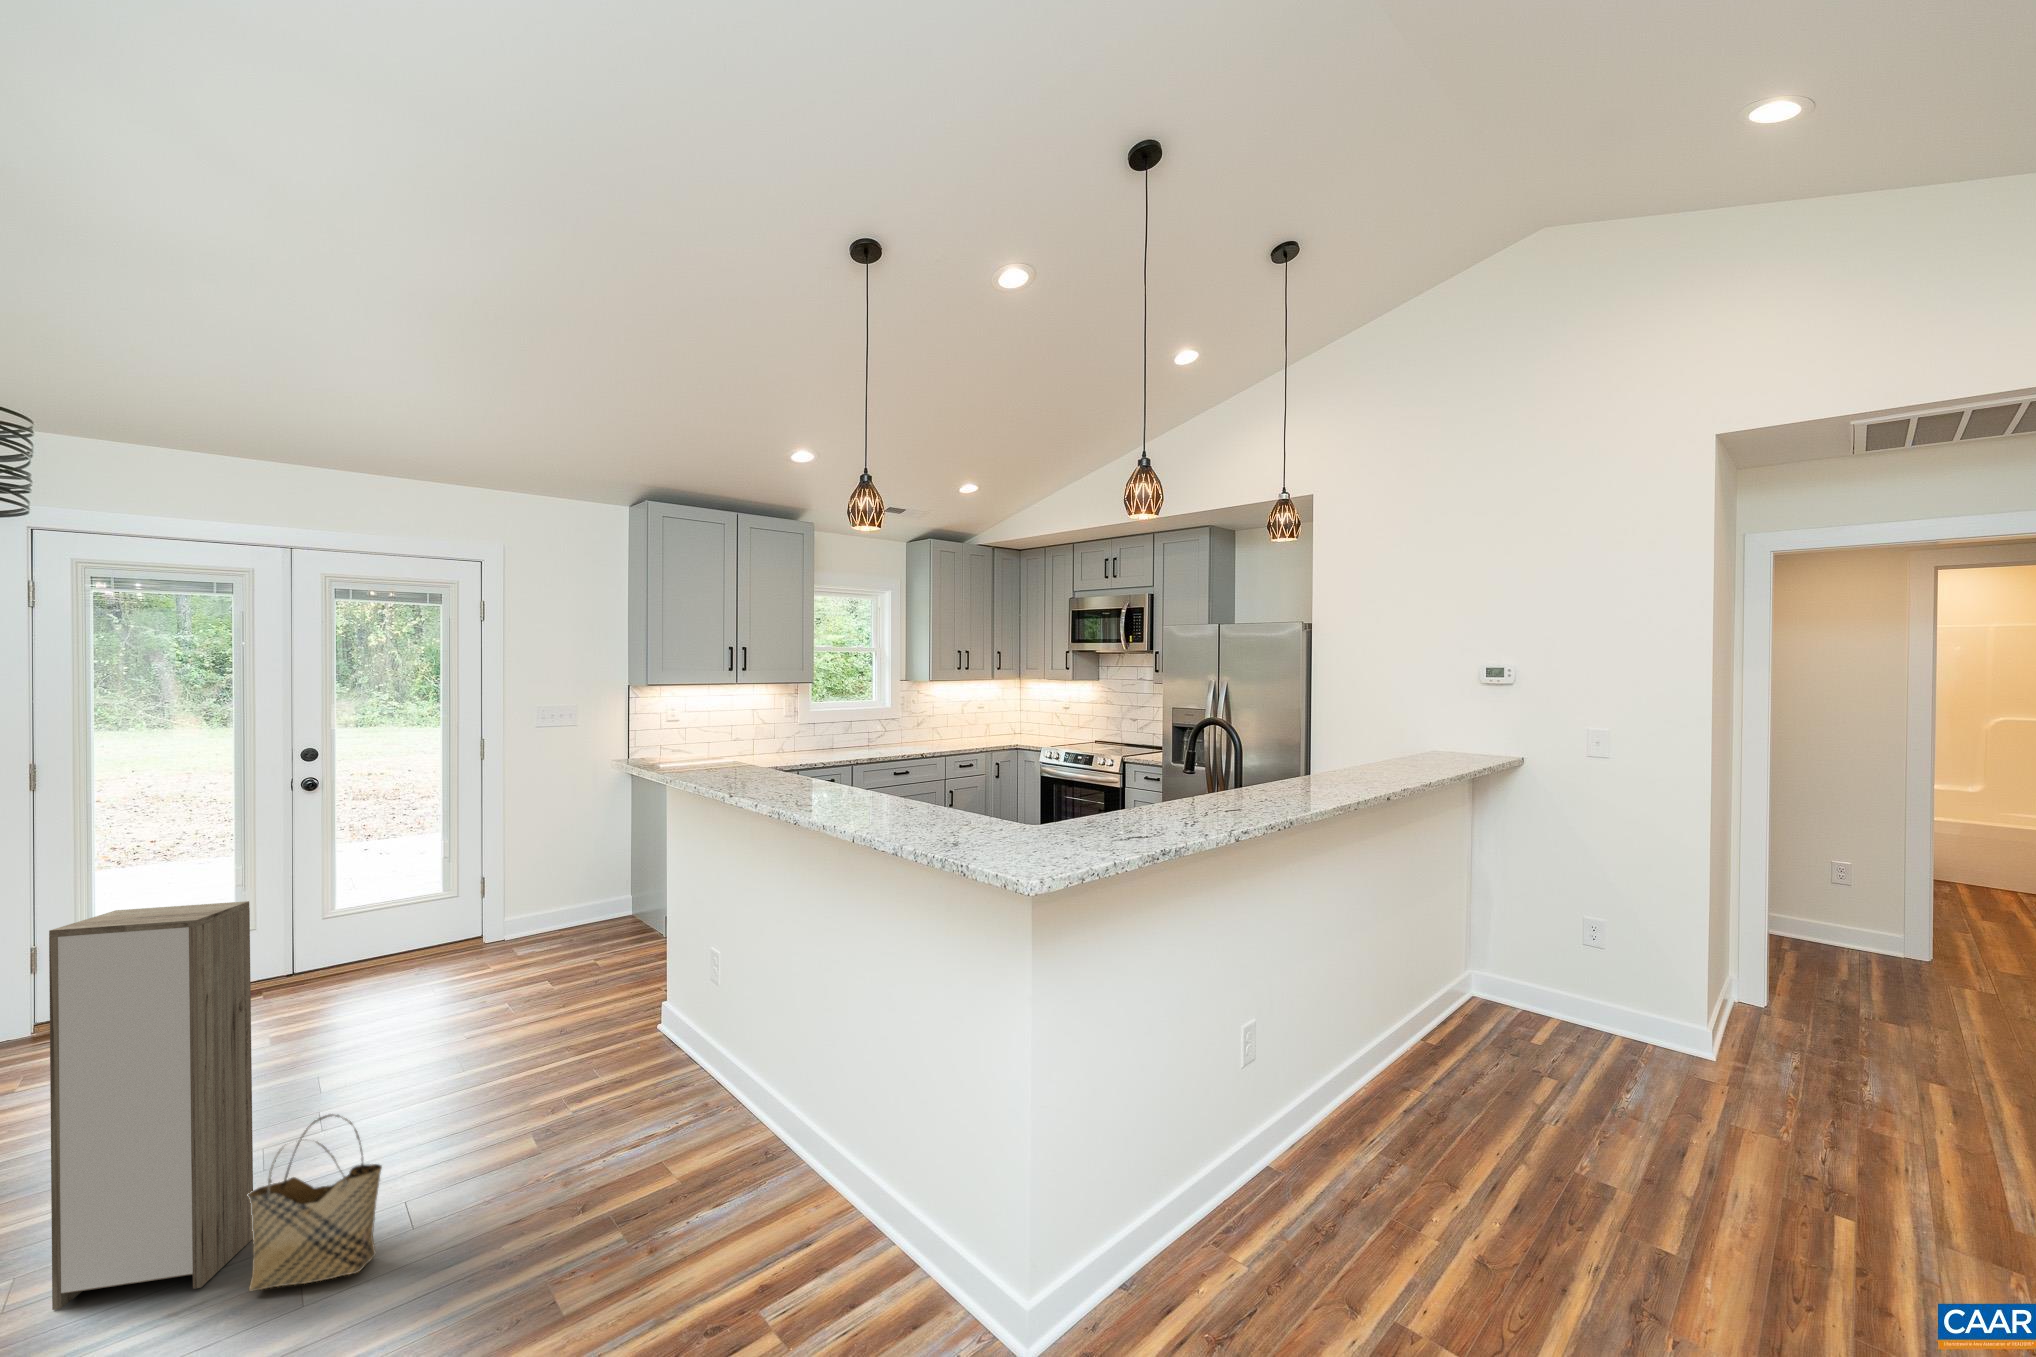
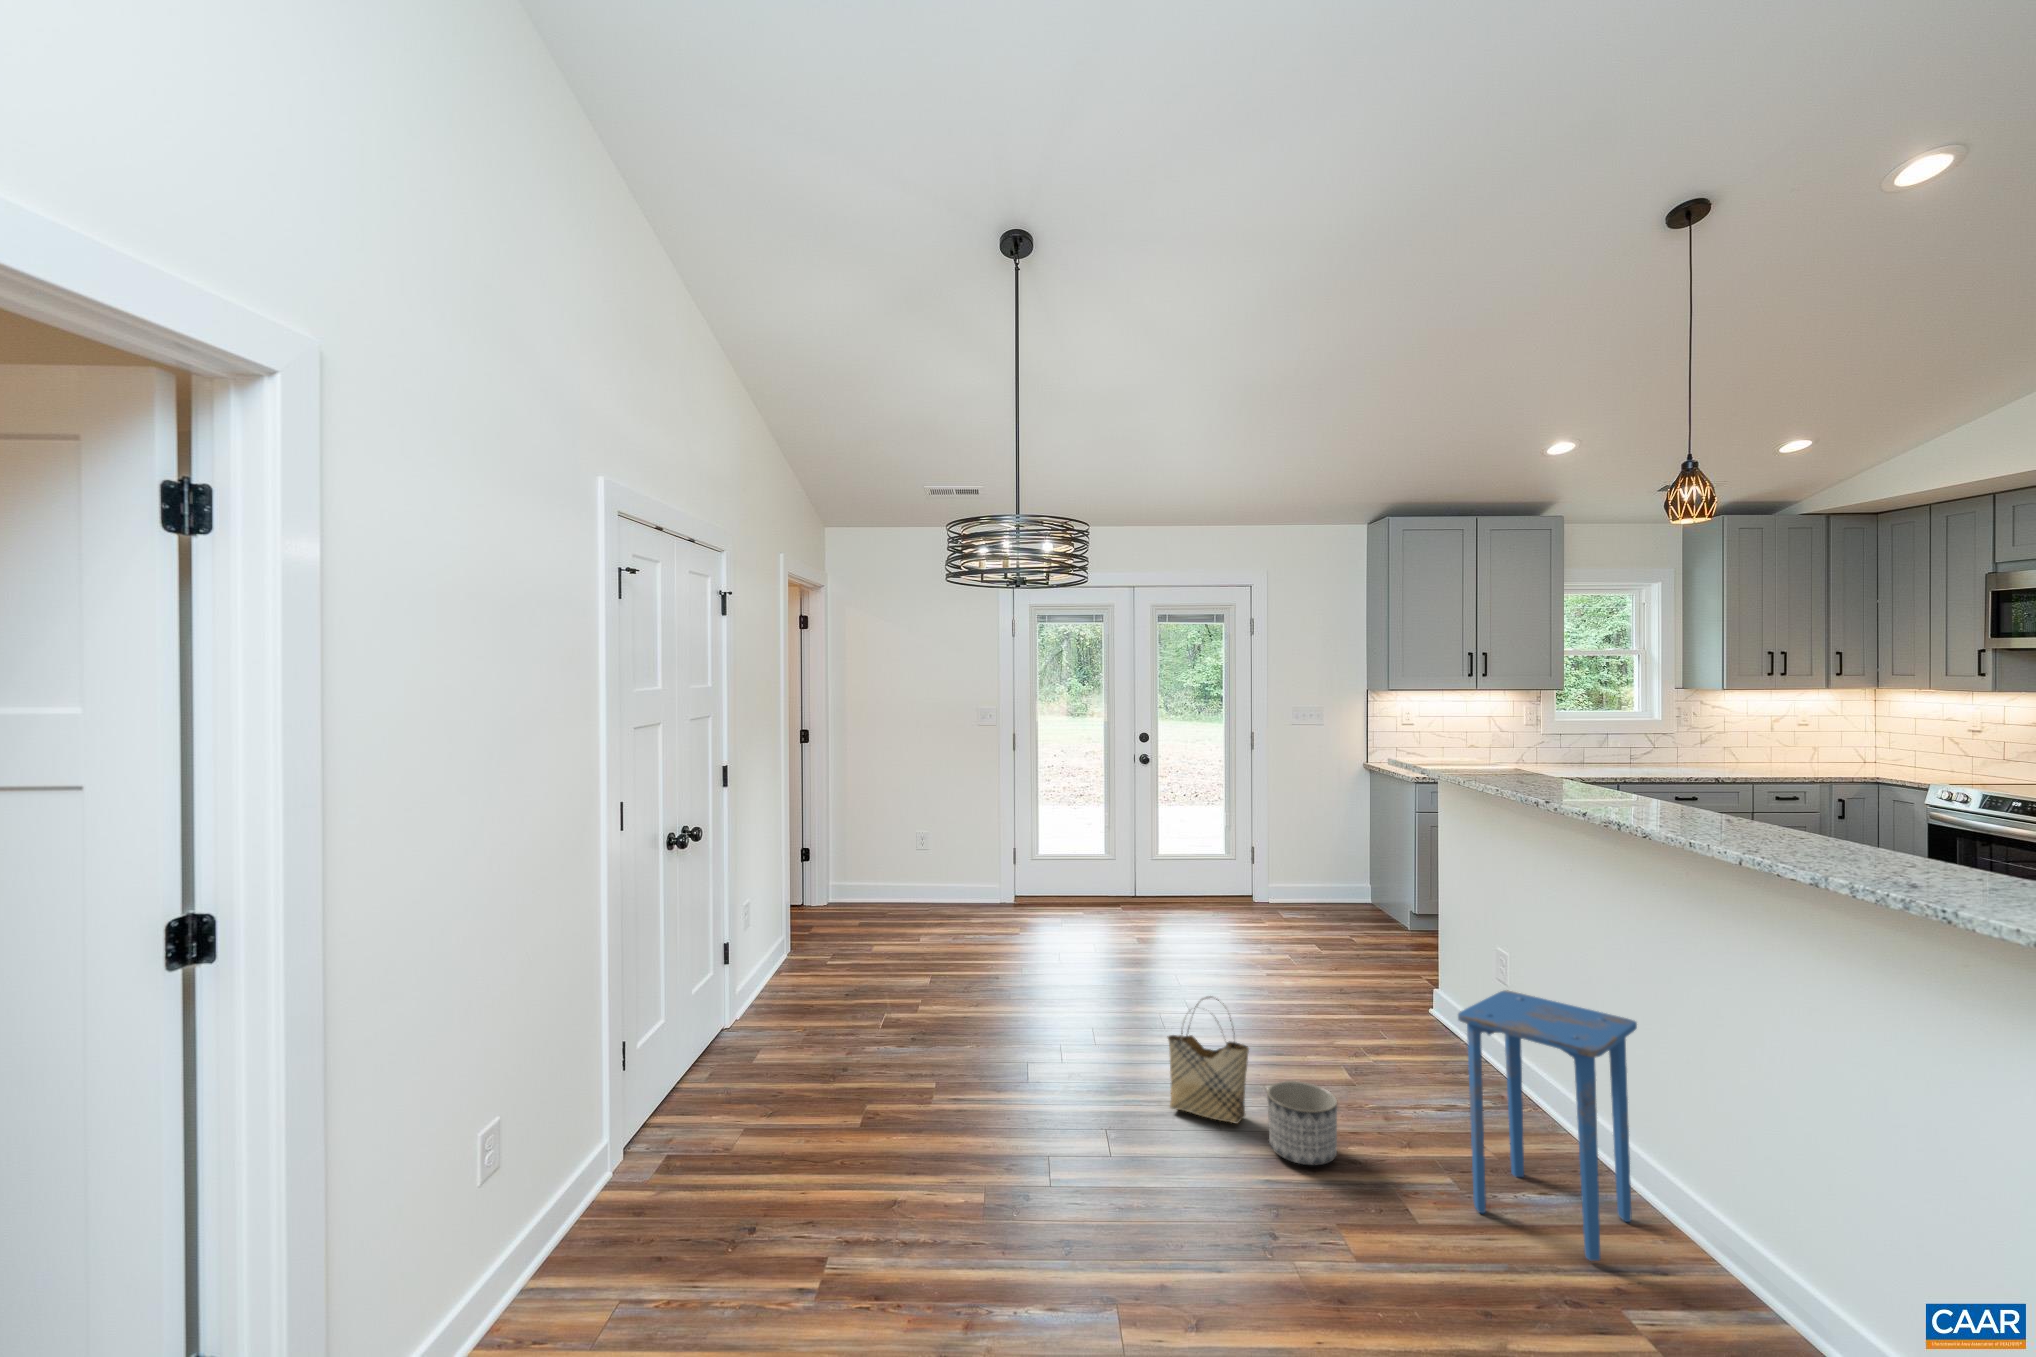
storage cabinet: present [49,901,253,1310] -> none [1063,824,1161,1093]
side table: none [626,1010,795,1264] -> present [1458,990,1637,1261]
planter: none [396,1183,493,1297] -> present [1267,1081,1337,1165]

